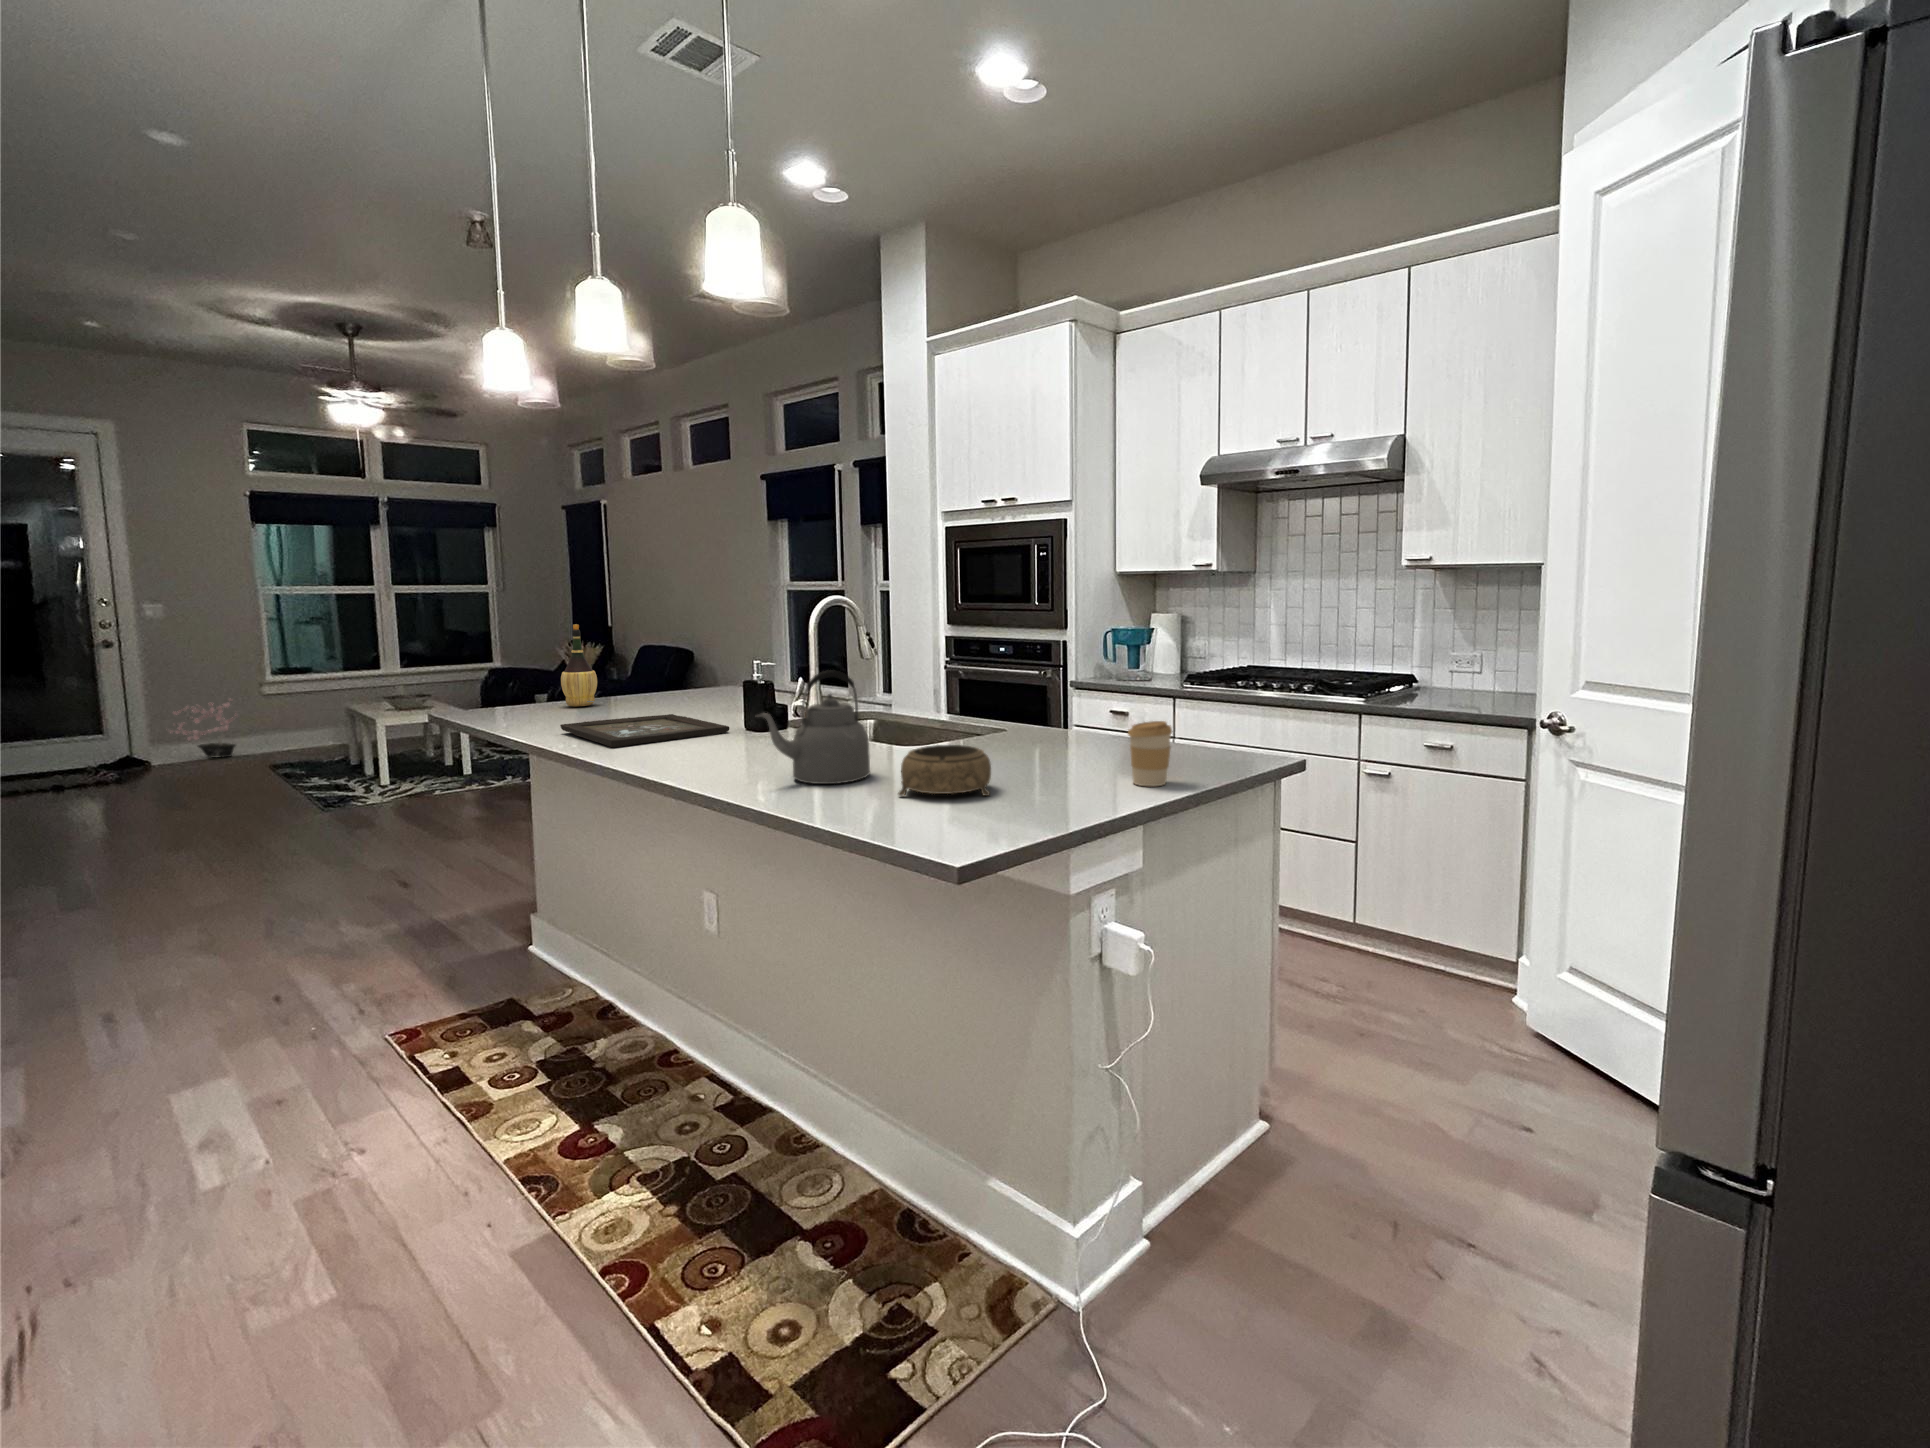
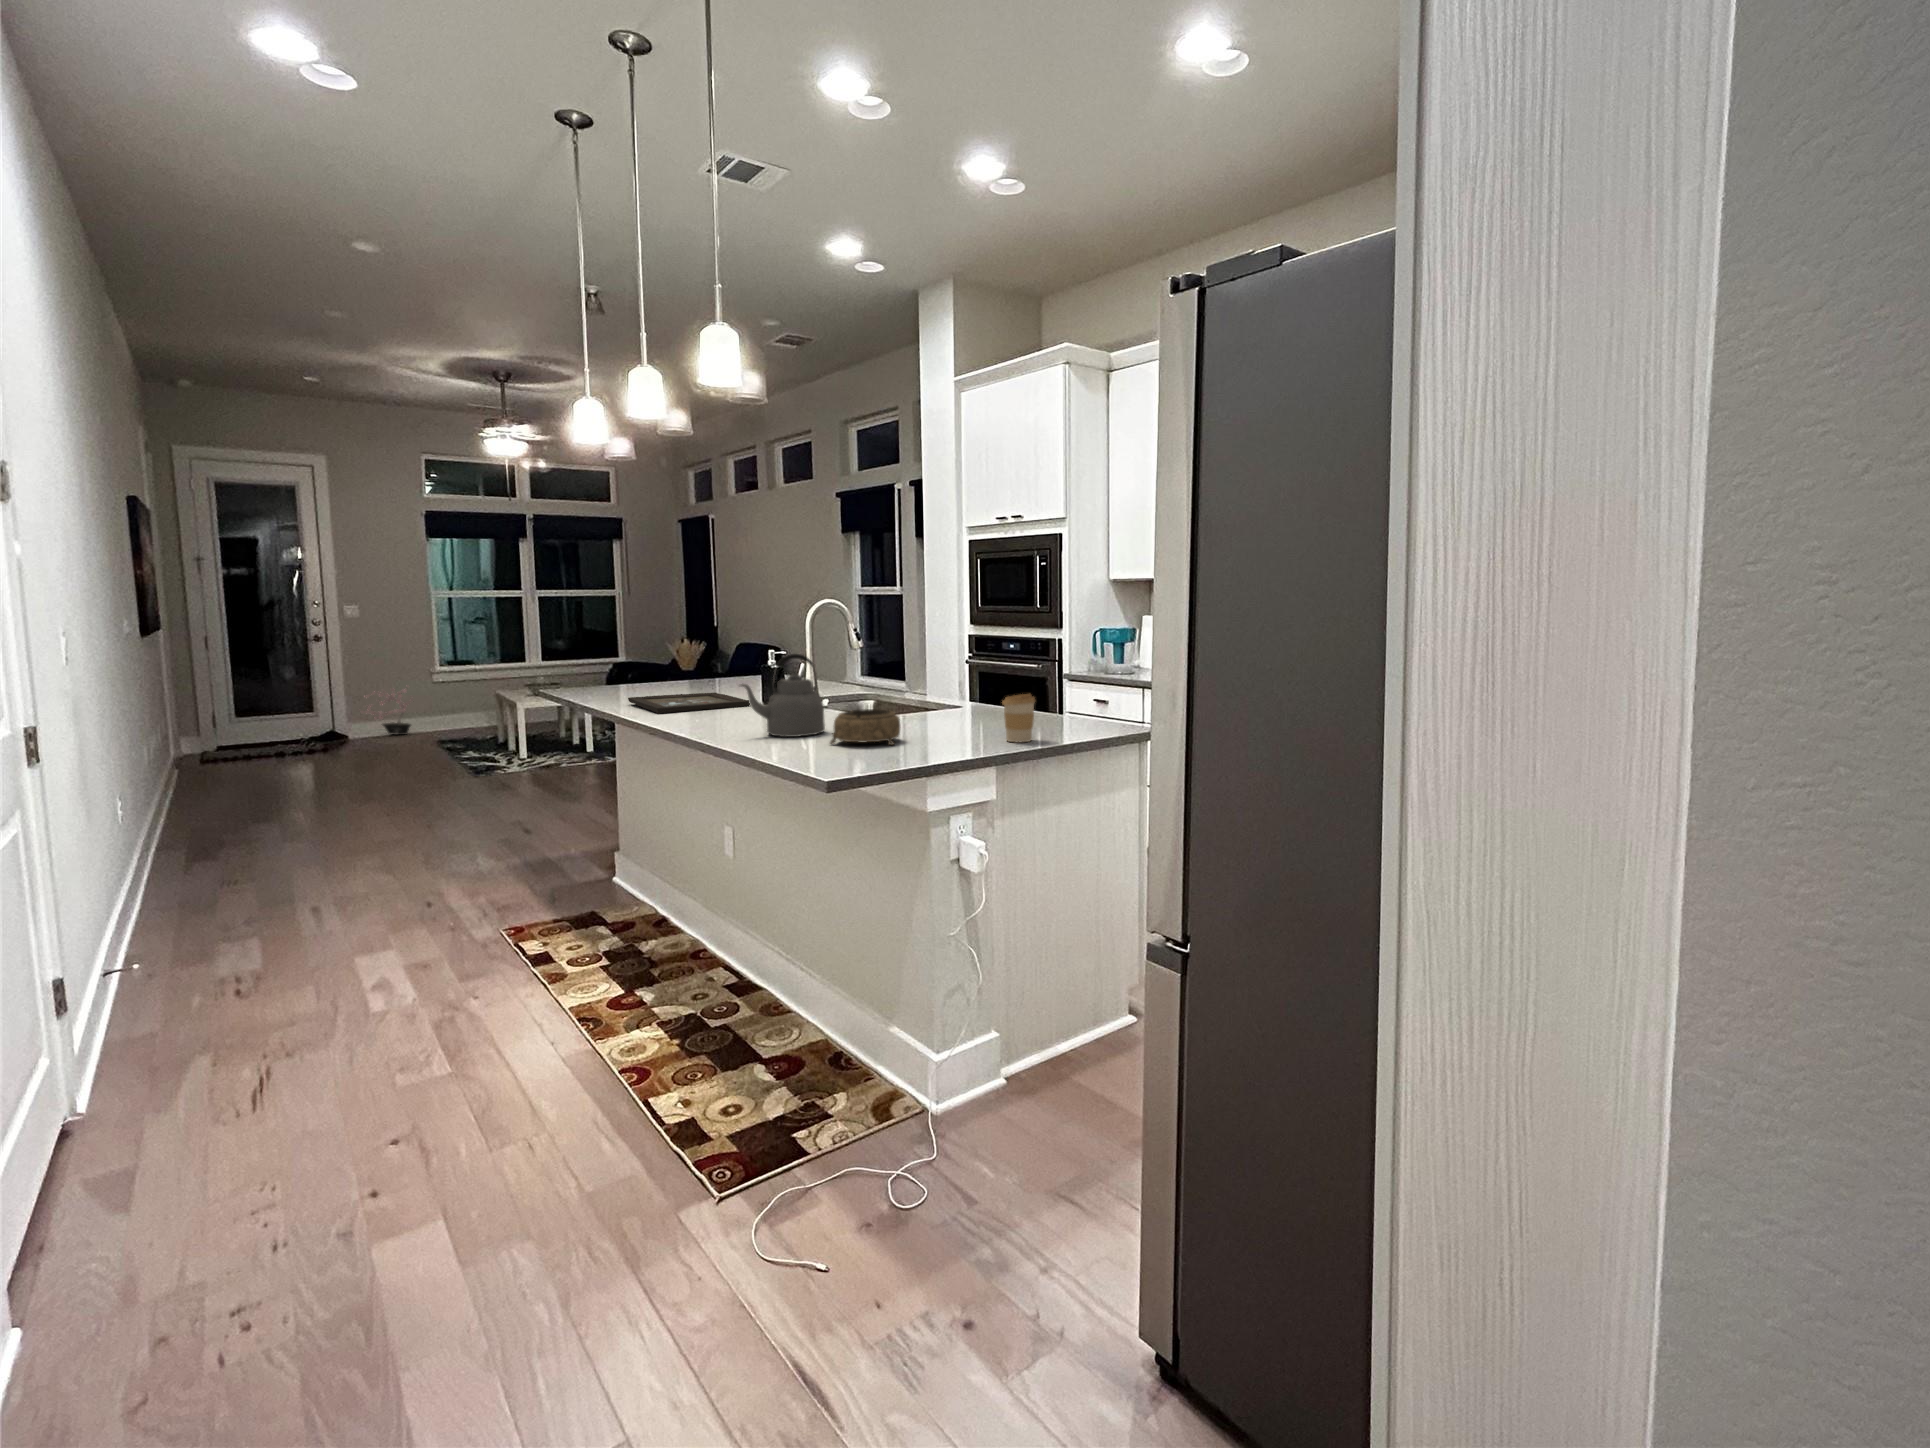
wine bottle: present [561,624,597,706] -> none [640,622,668,687]

